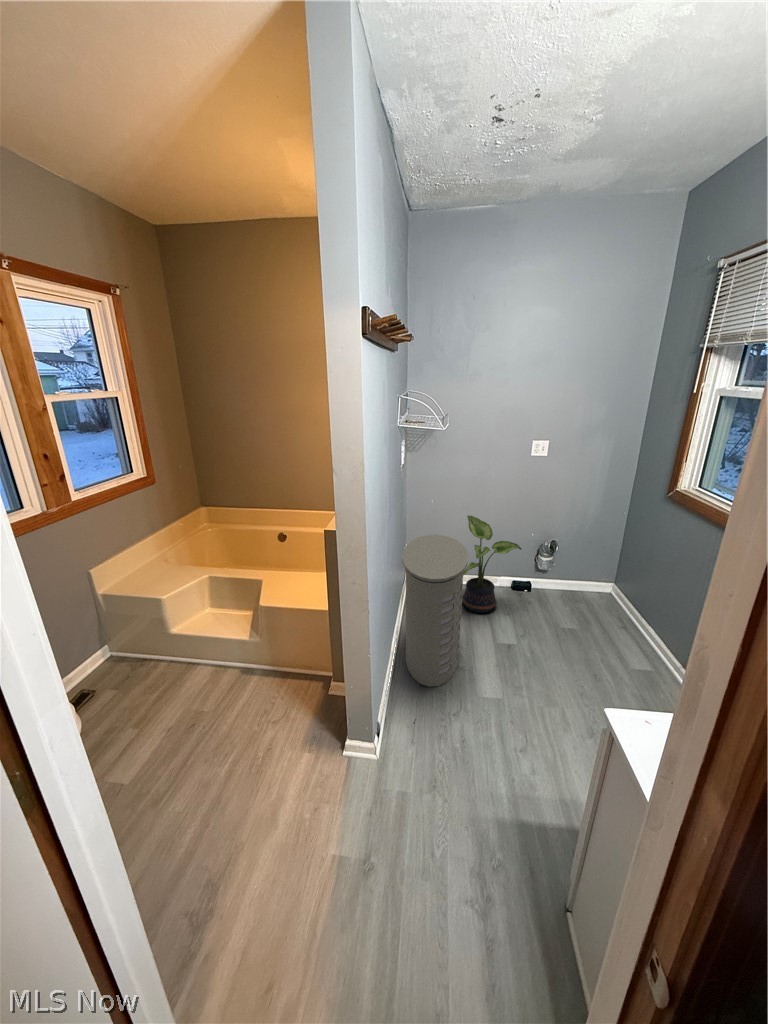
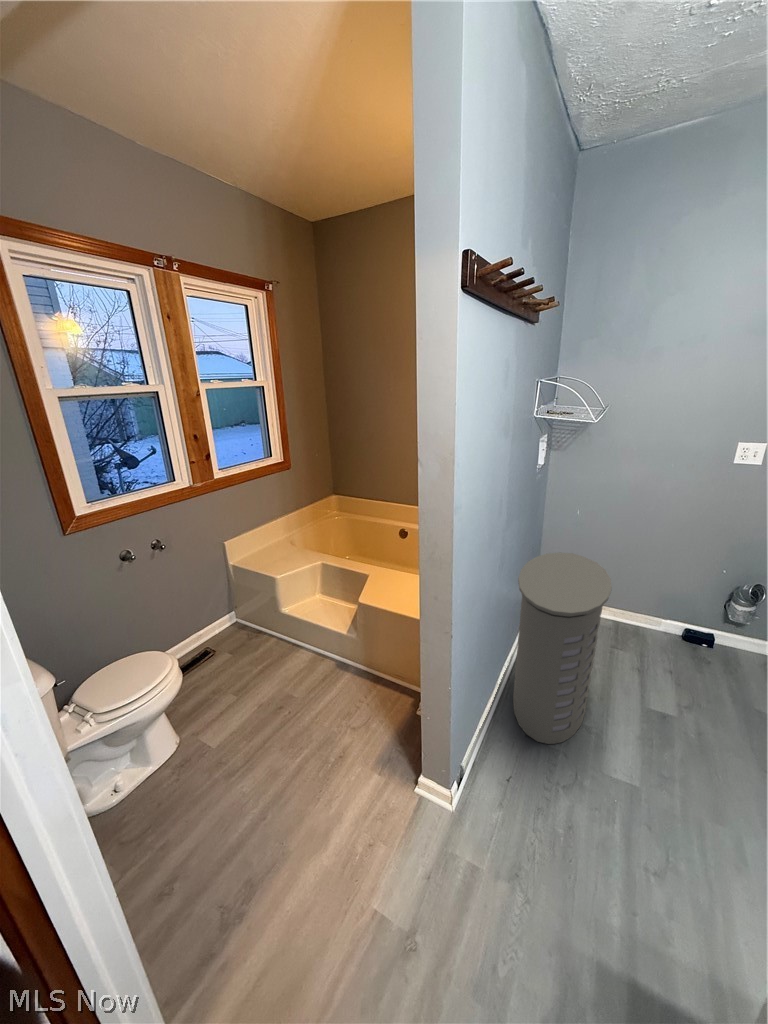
potted plant: present [462,516,522,613] -> none [600,534,702,662]

